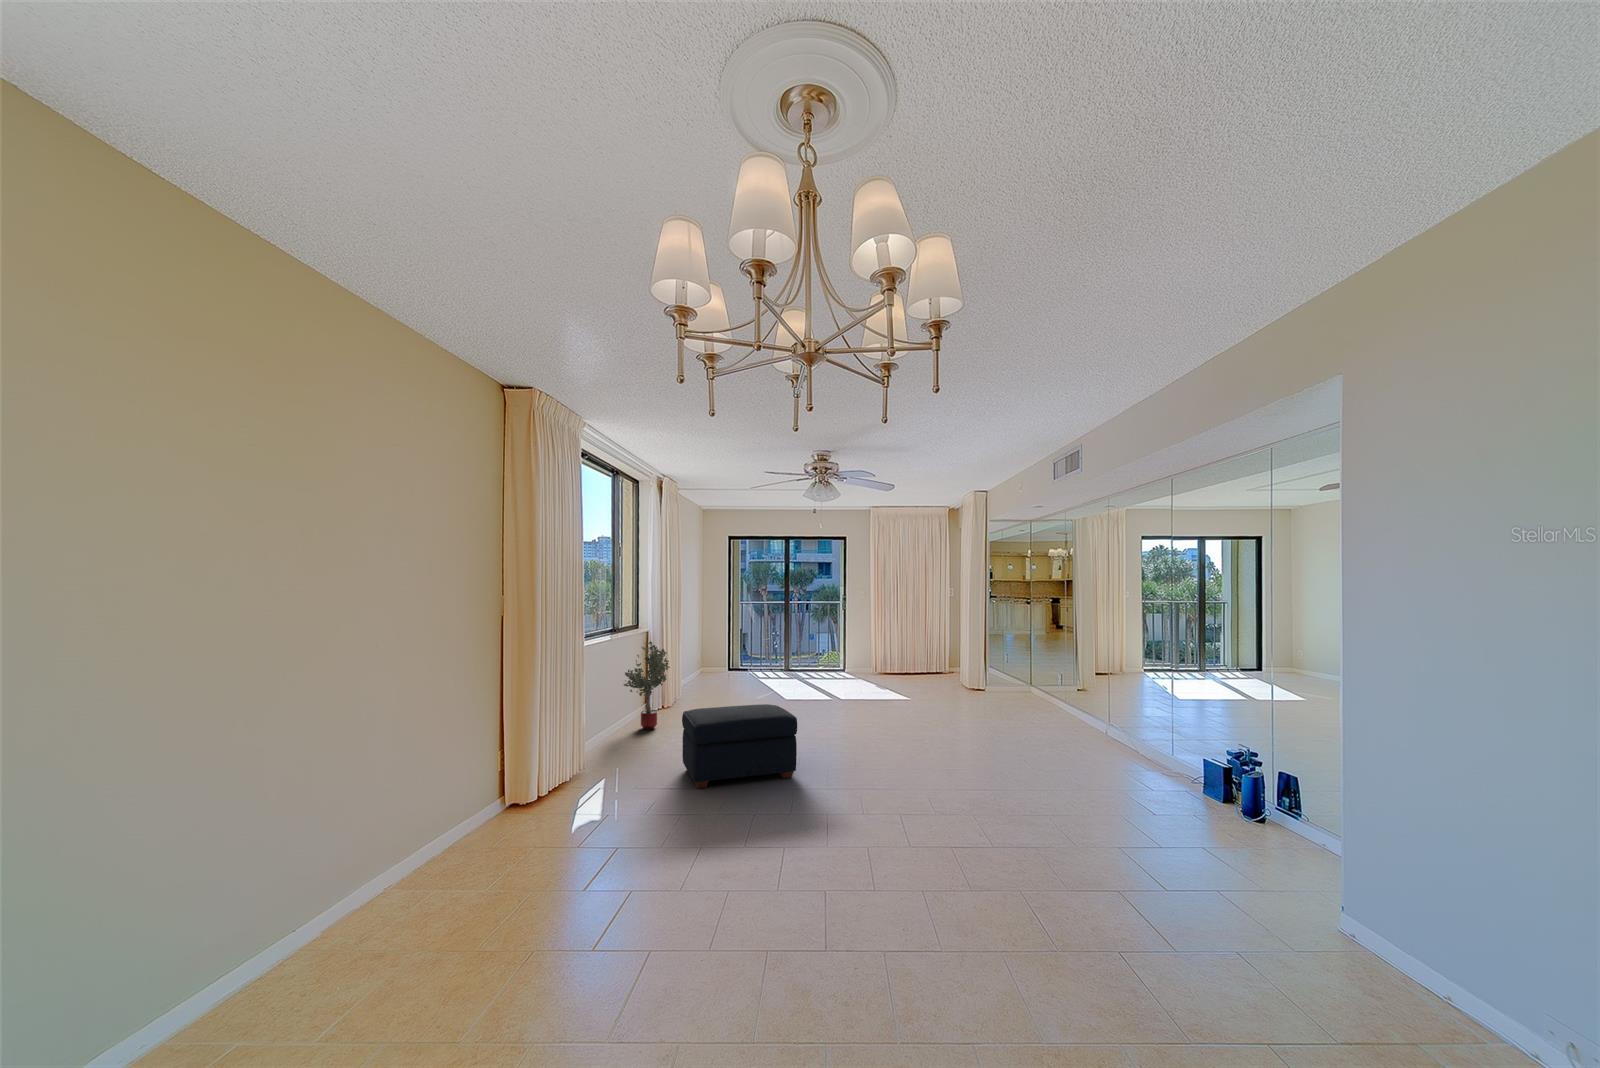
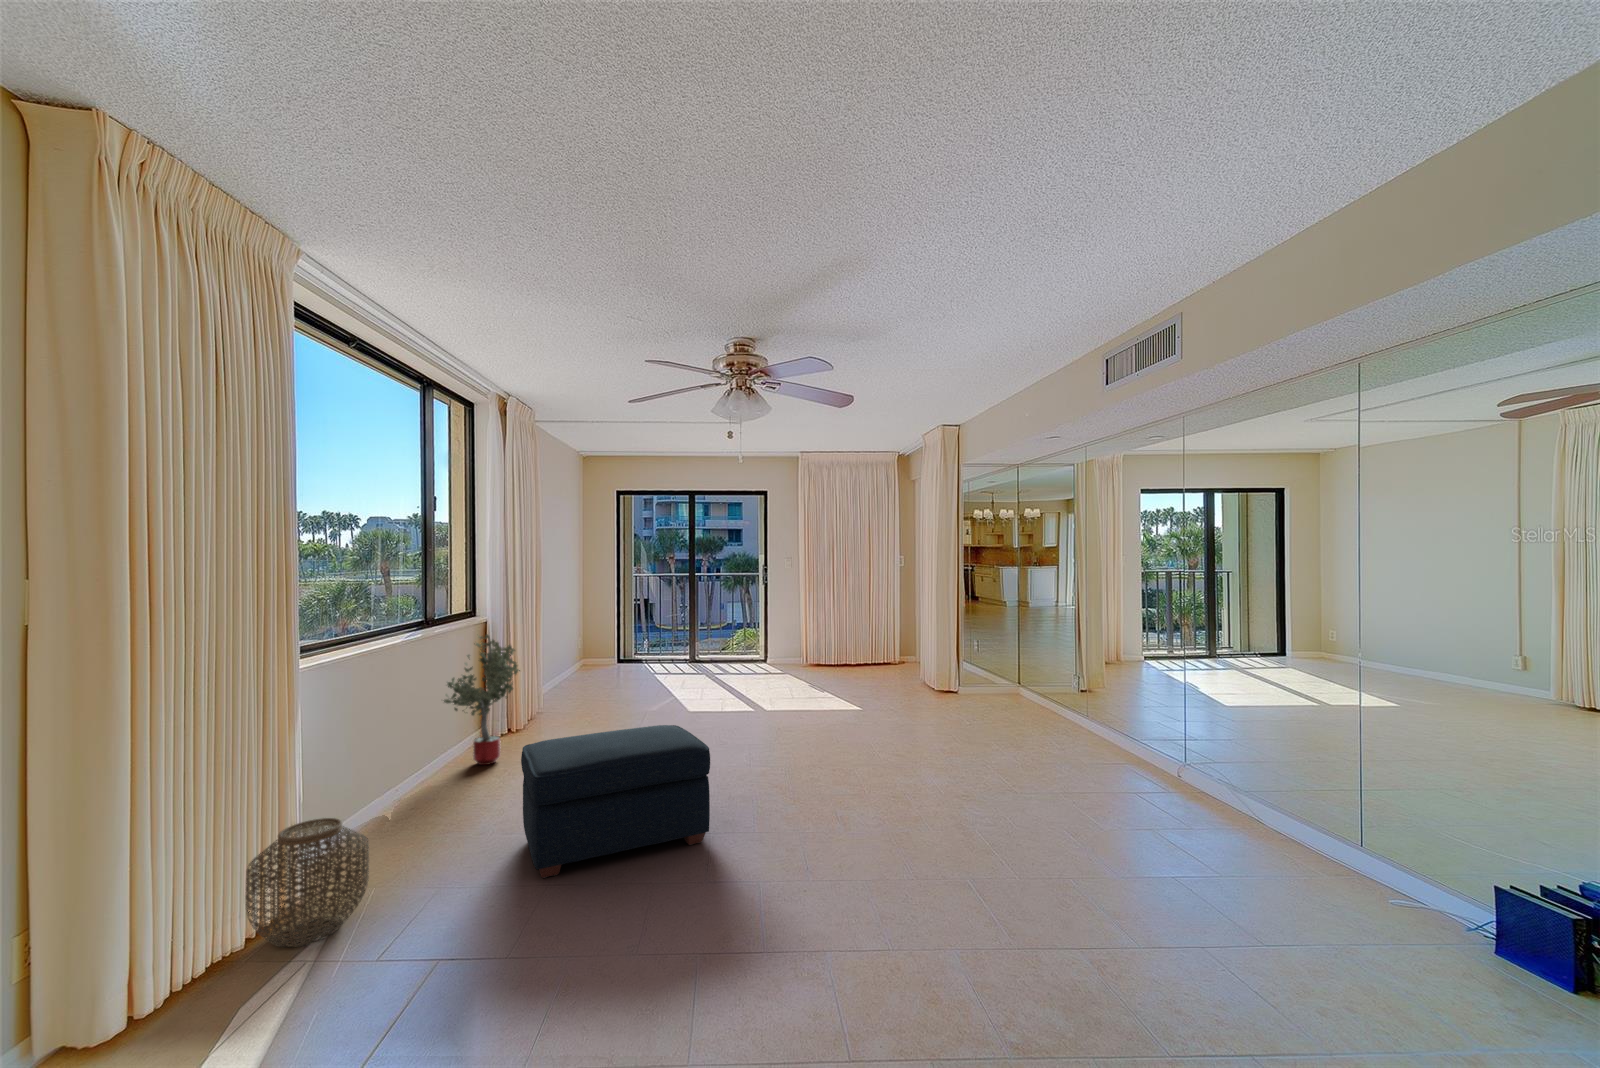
woven basket: none [550,741,608,807] -> present [246,818,369,947]

